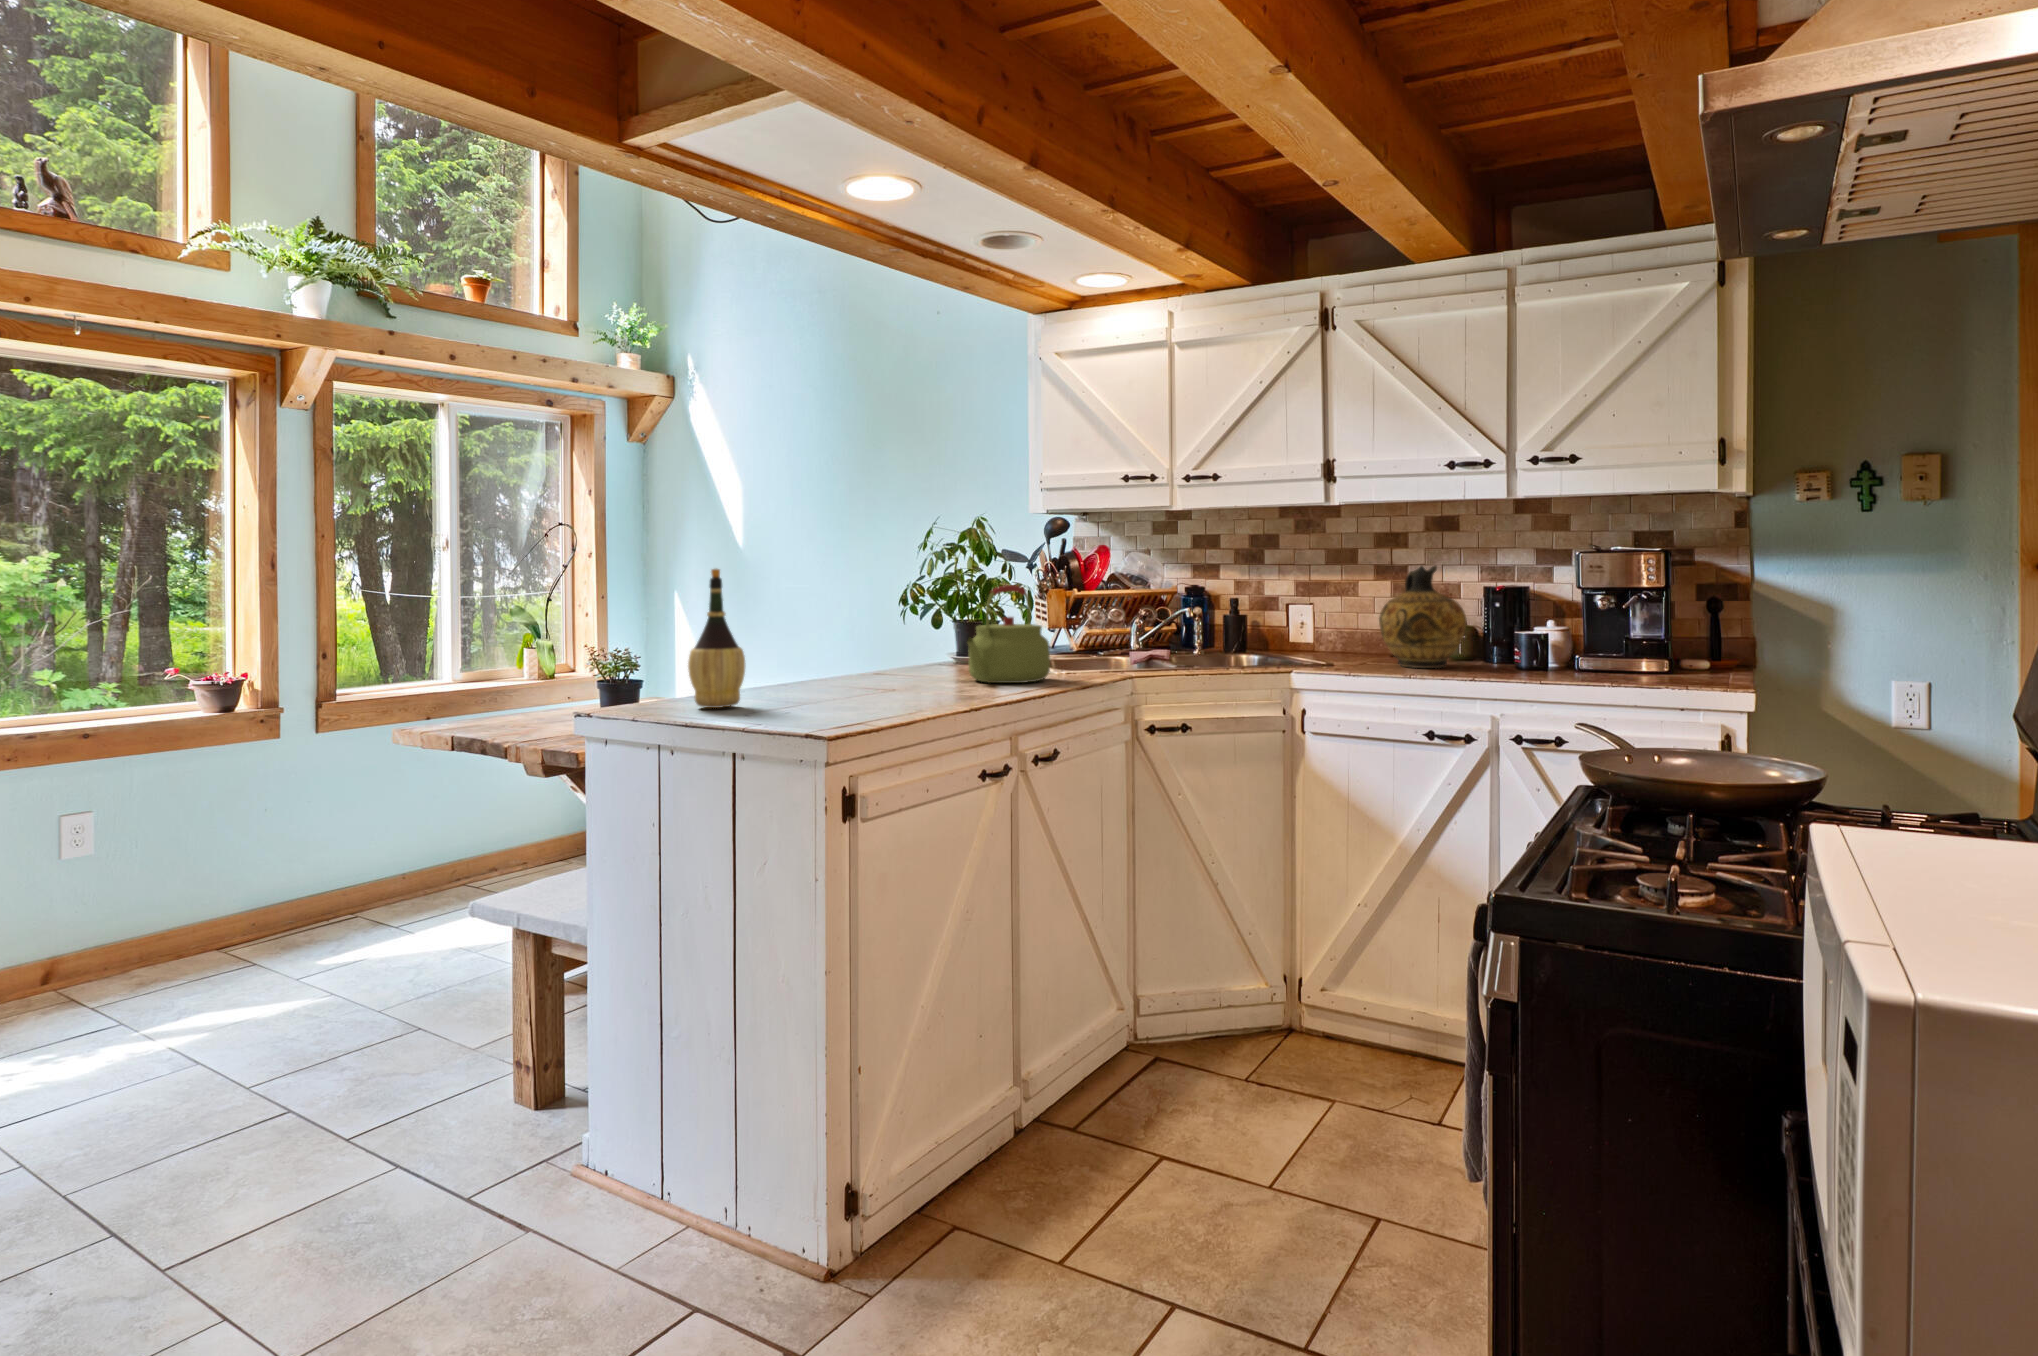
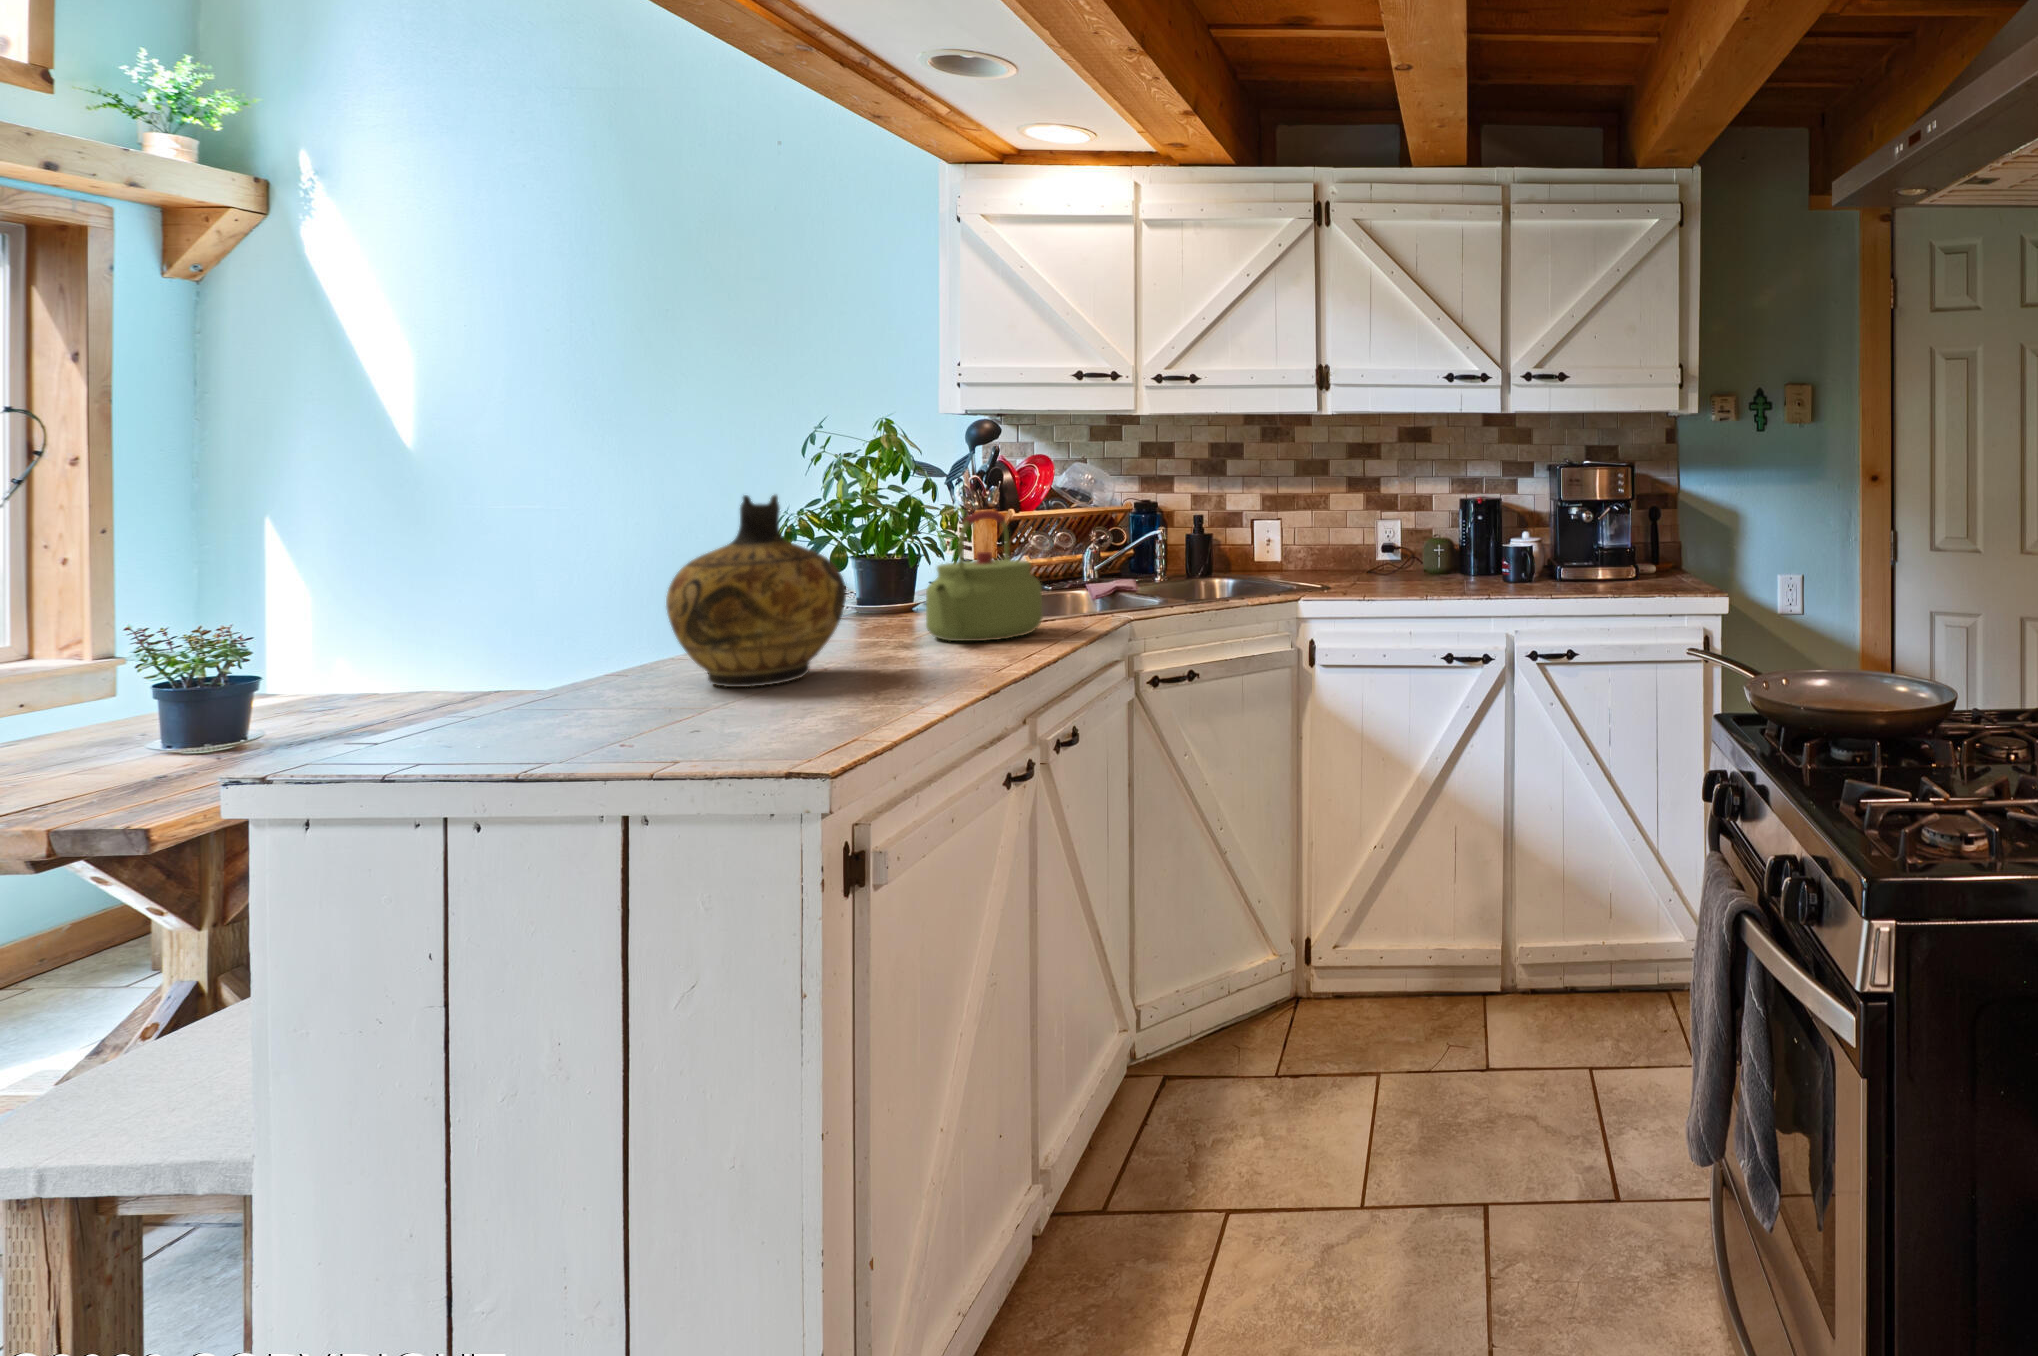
ceramic jug: present [1379,565,1467,668] -> present [666,495,846,687]
wine bottle: present [688,569,745,708] -> none [473,502,596,738]

